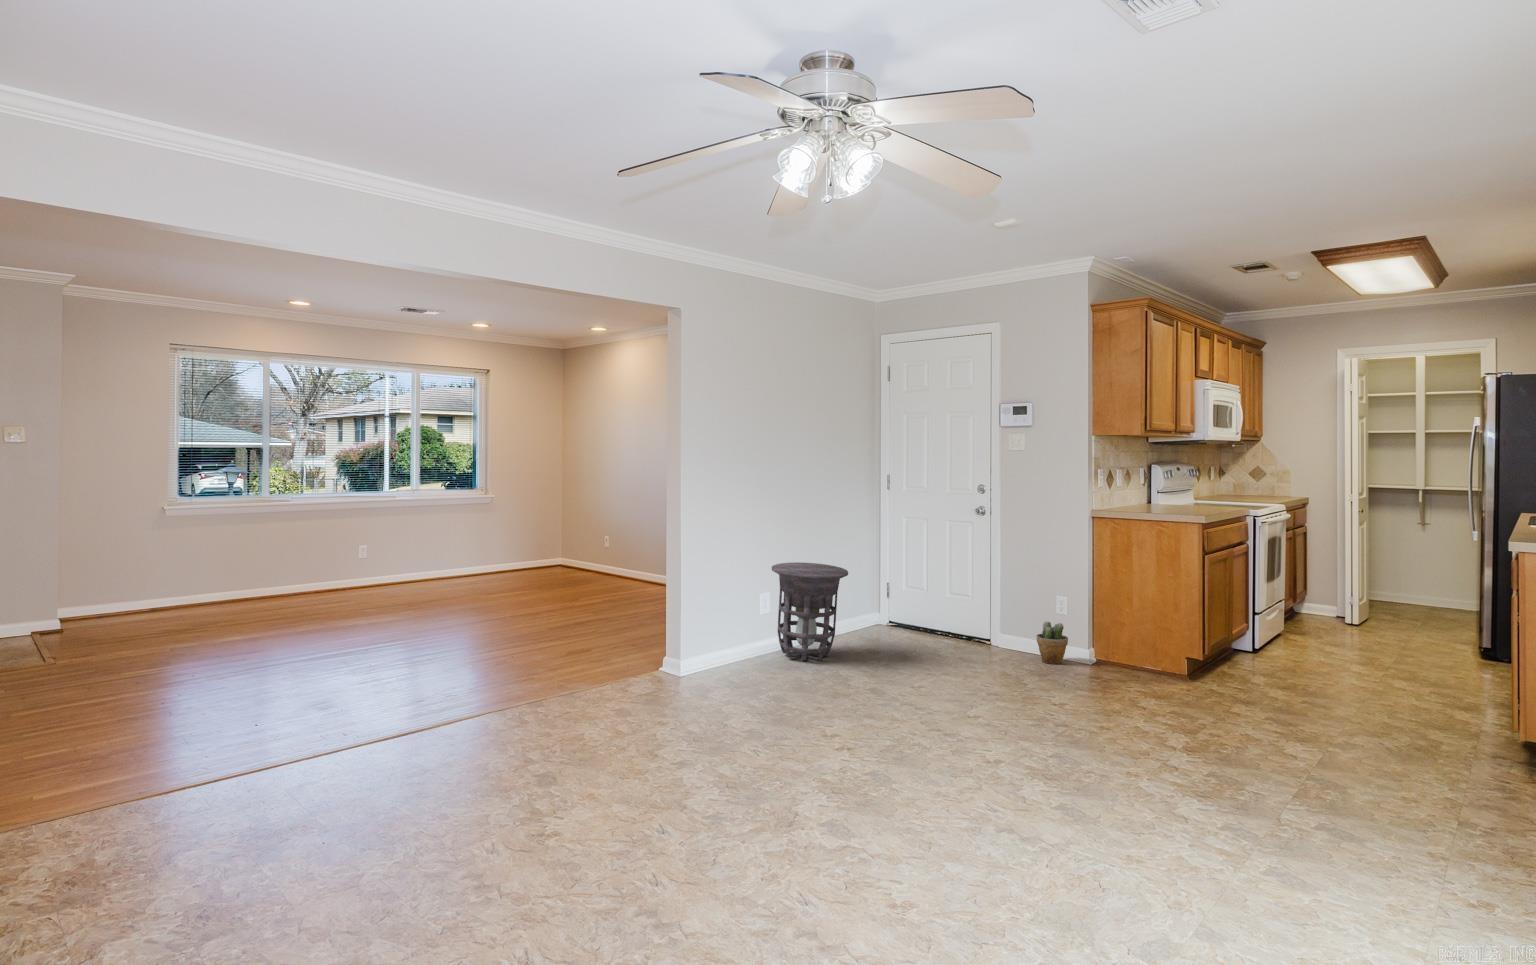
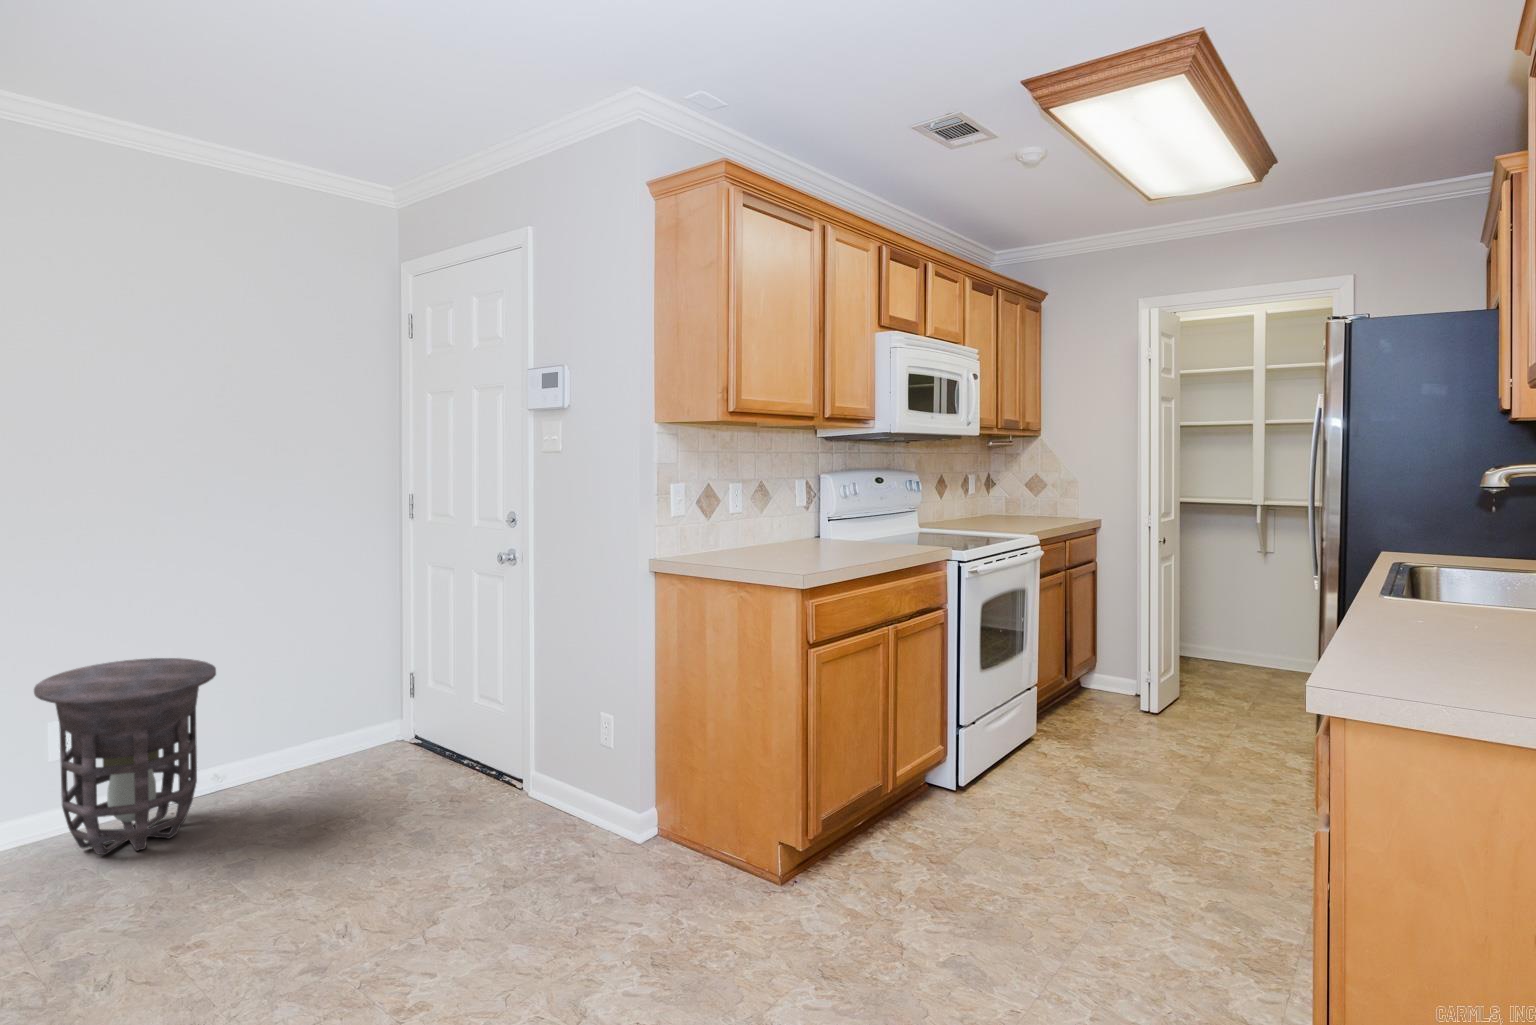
potted plant: present [1037,621,1068,664] -> none [553,762,609,843]

